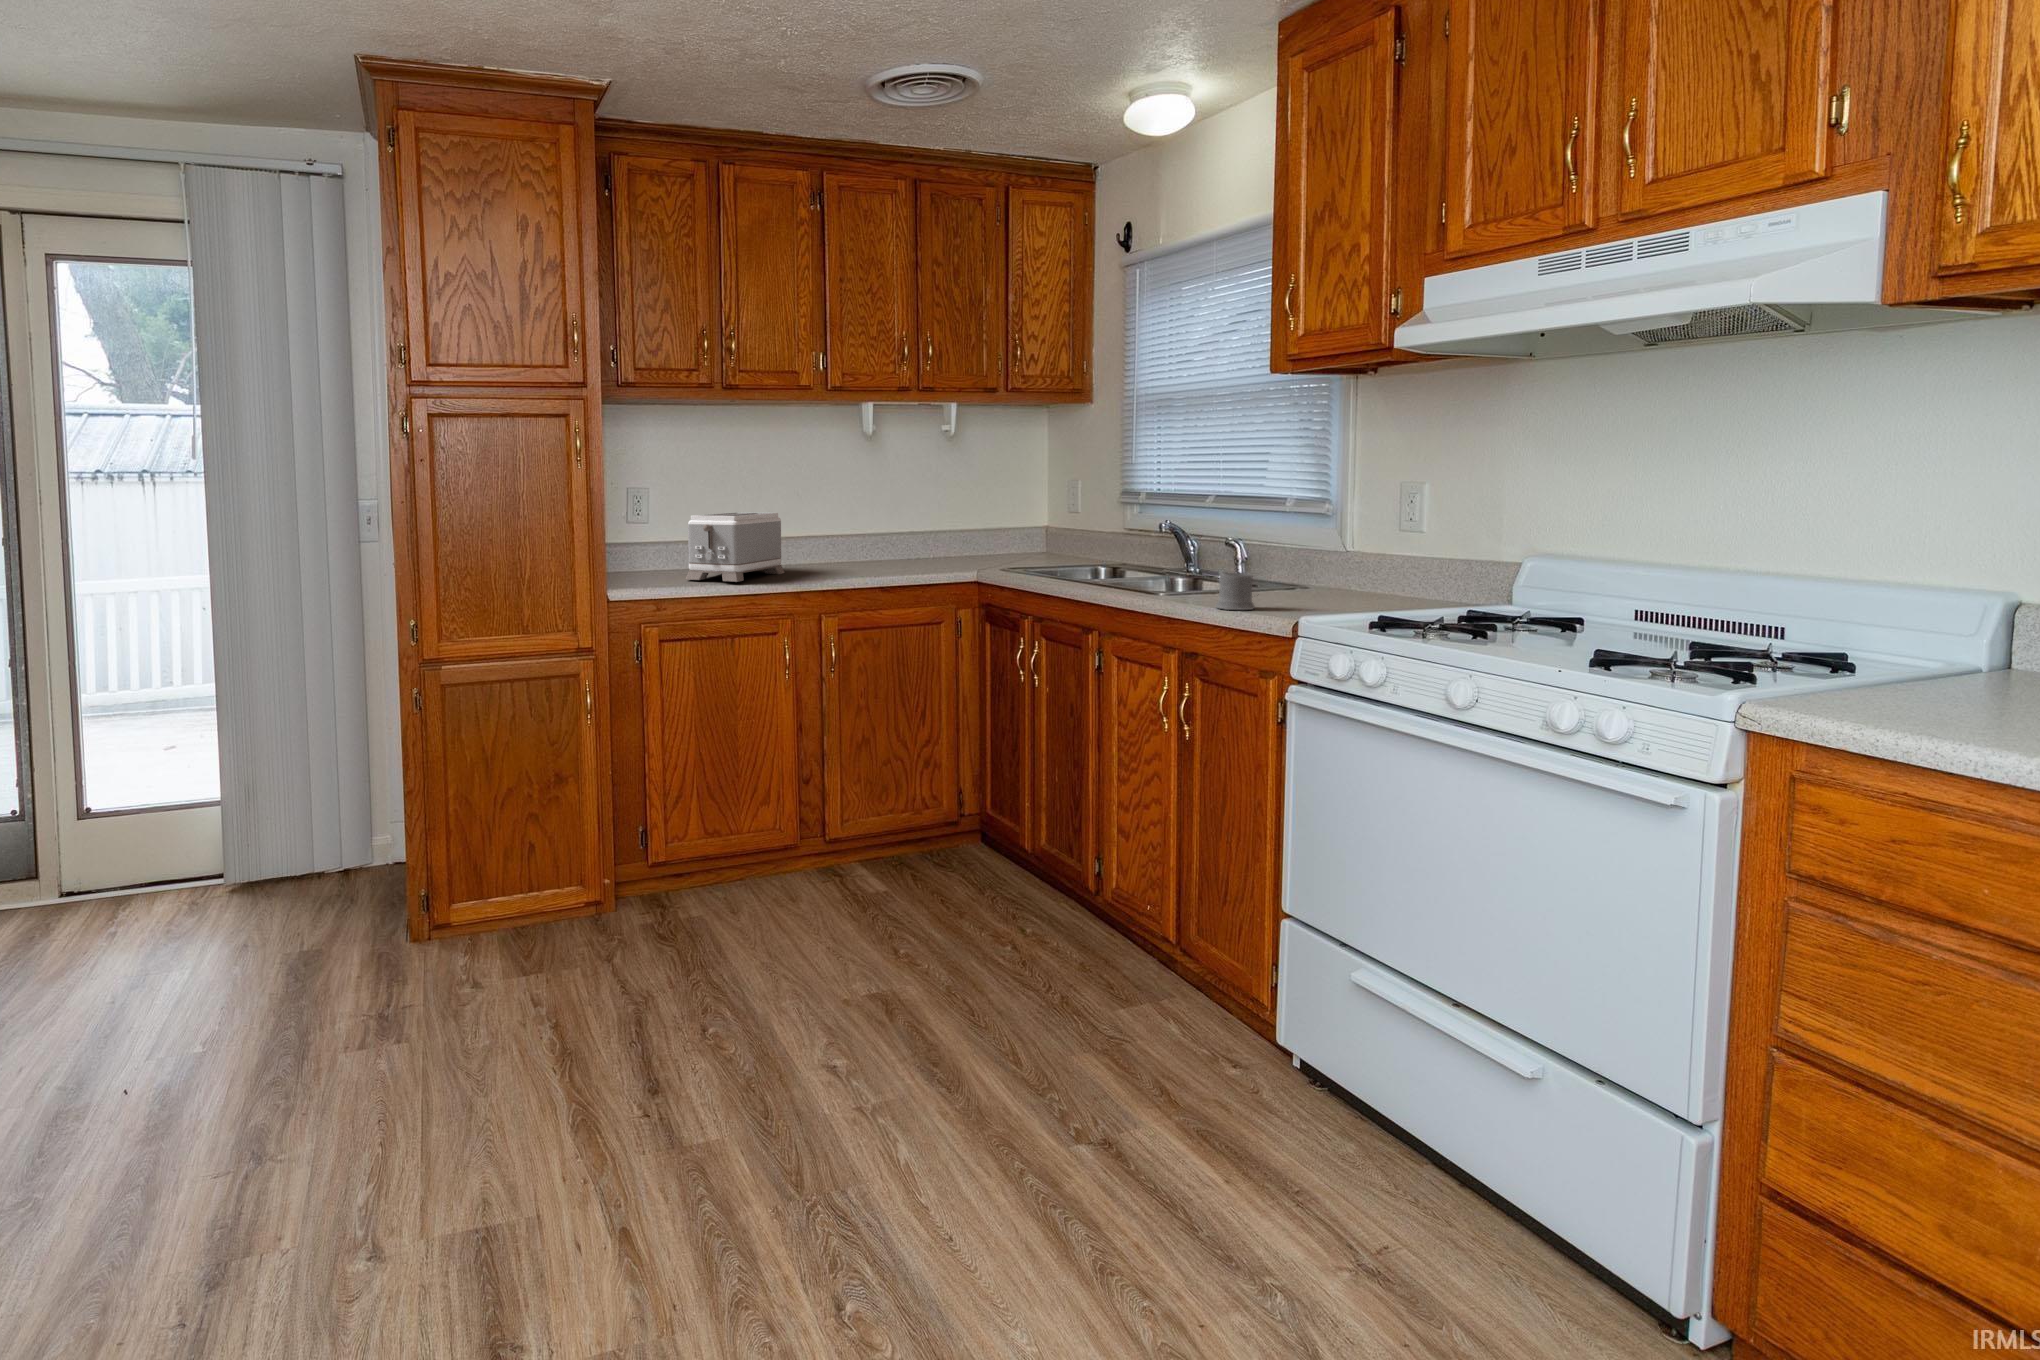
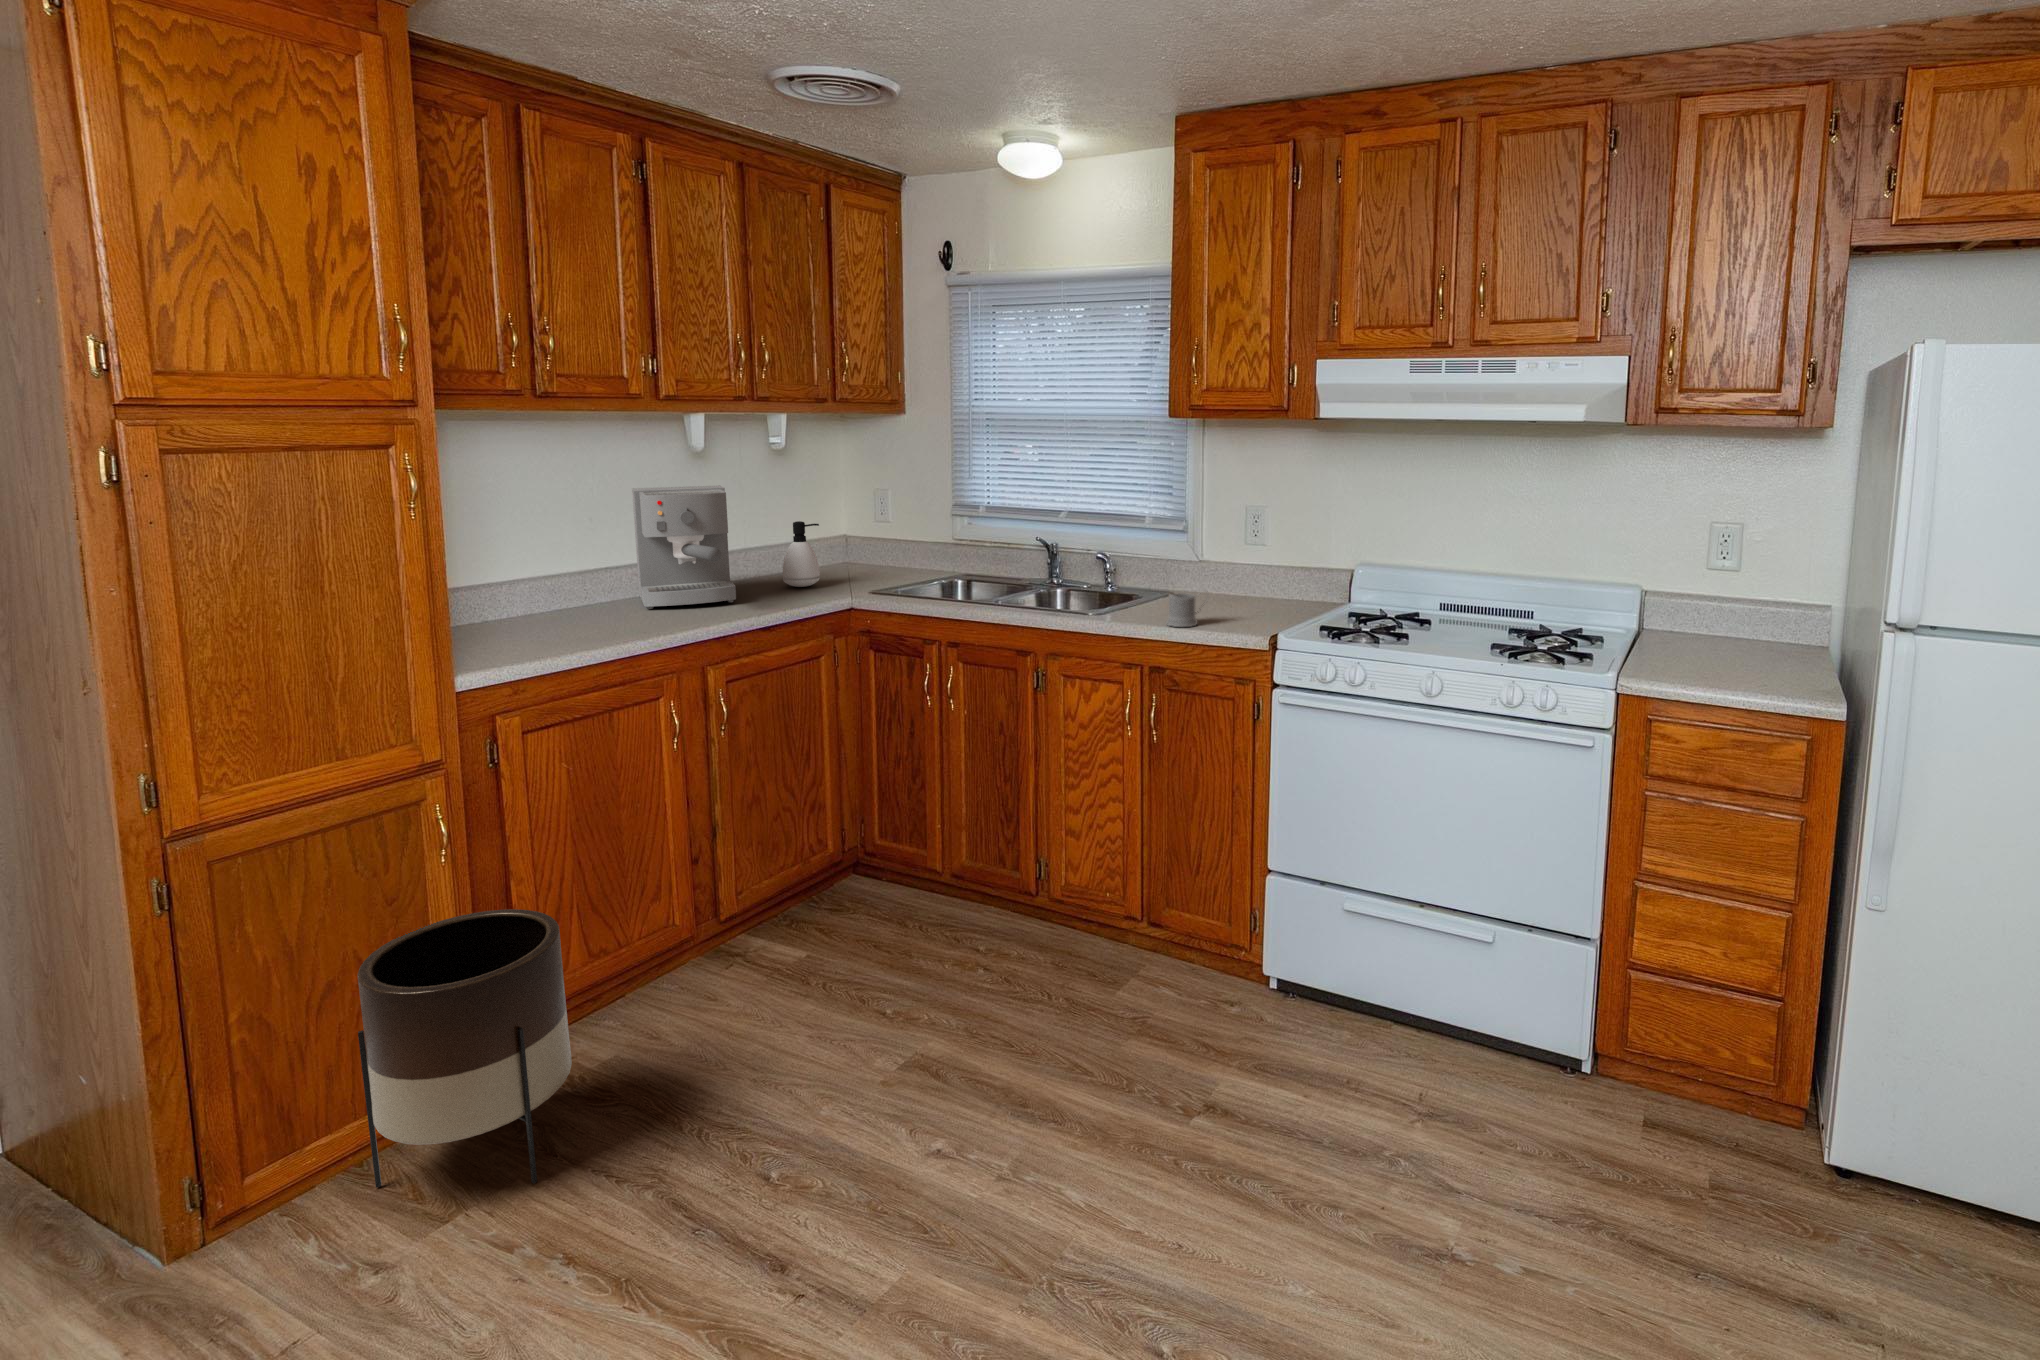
coffee maker: none [811,467,895,569] -> present [632,485,736,609]
soap dispenser: none [942,503,976,565] -> present [783,521,820,587]
toaster: present [686,512,785,582] -> none [510,551,622,648]
planter: none [500,765,635,977] -> present [358,909,572,1188]

